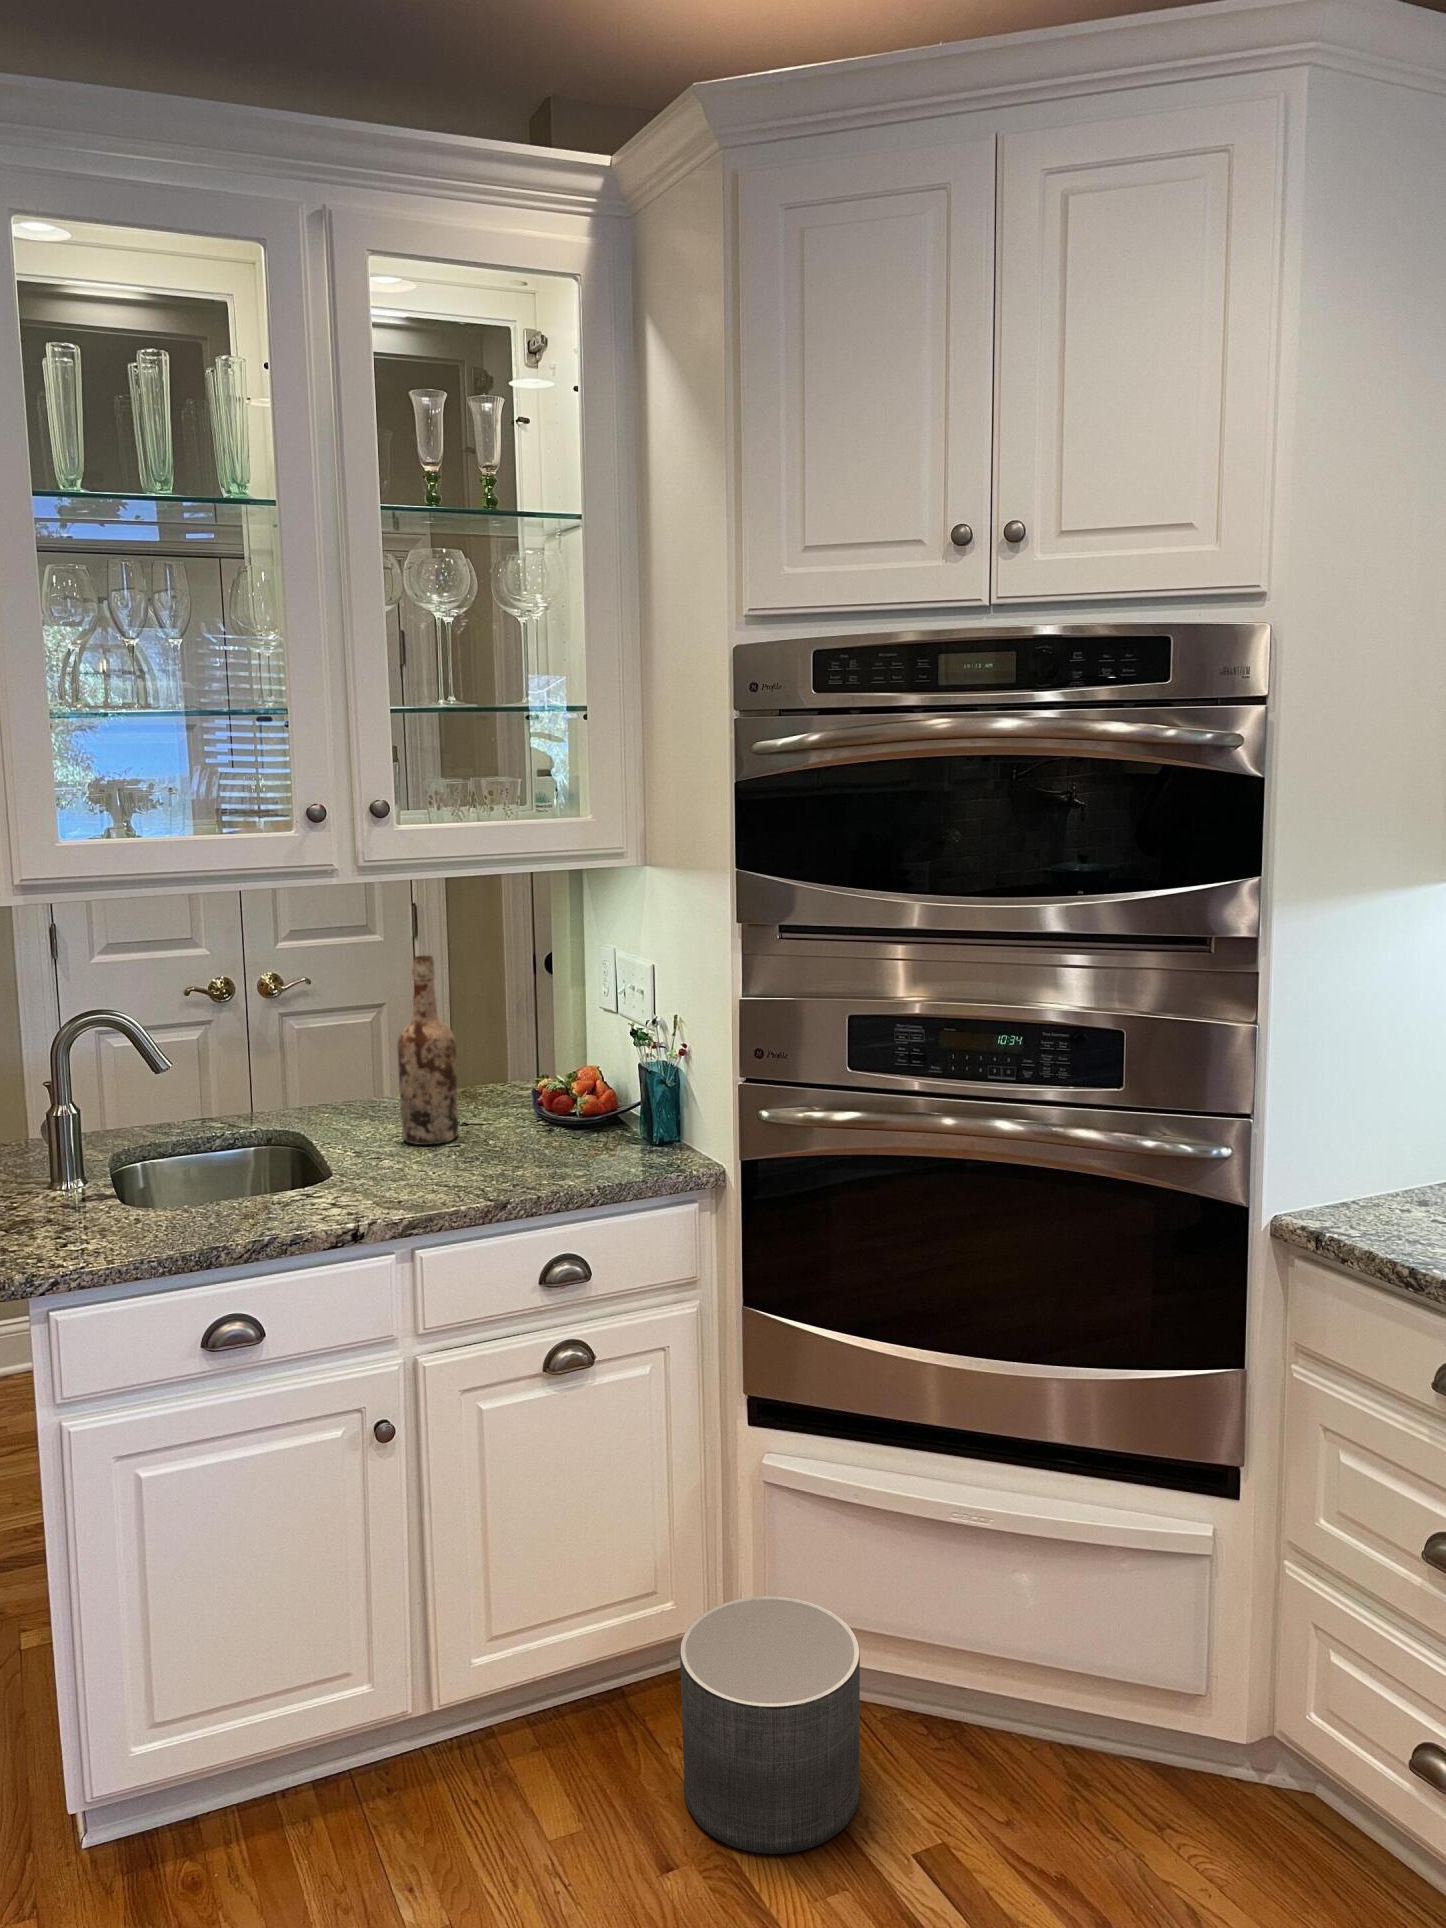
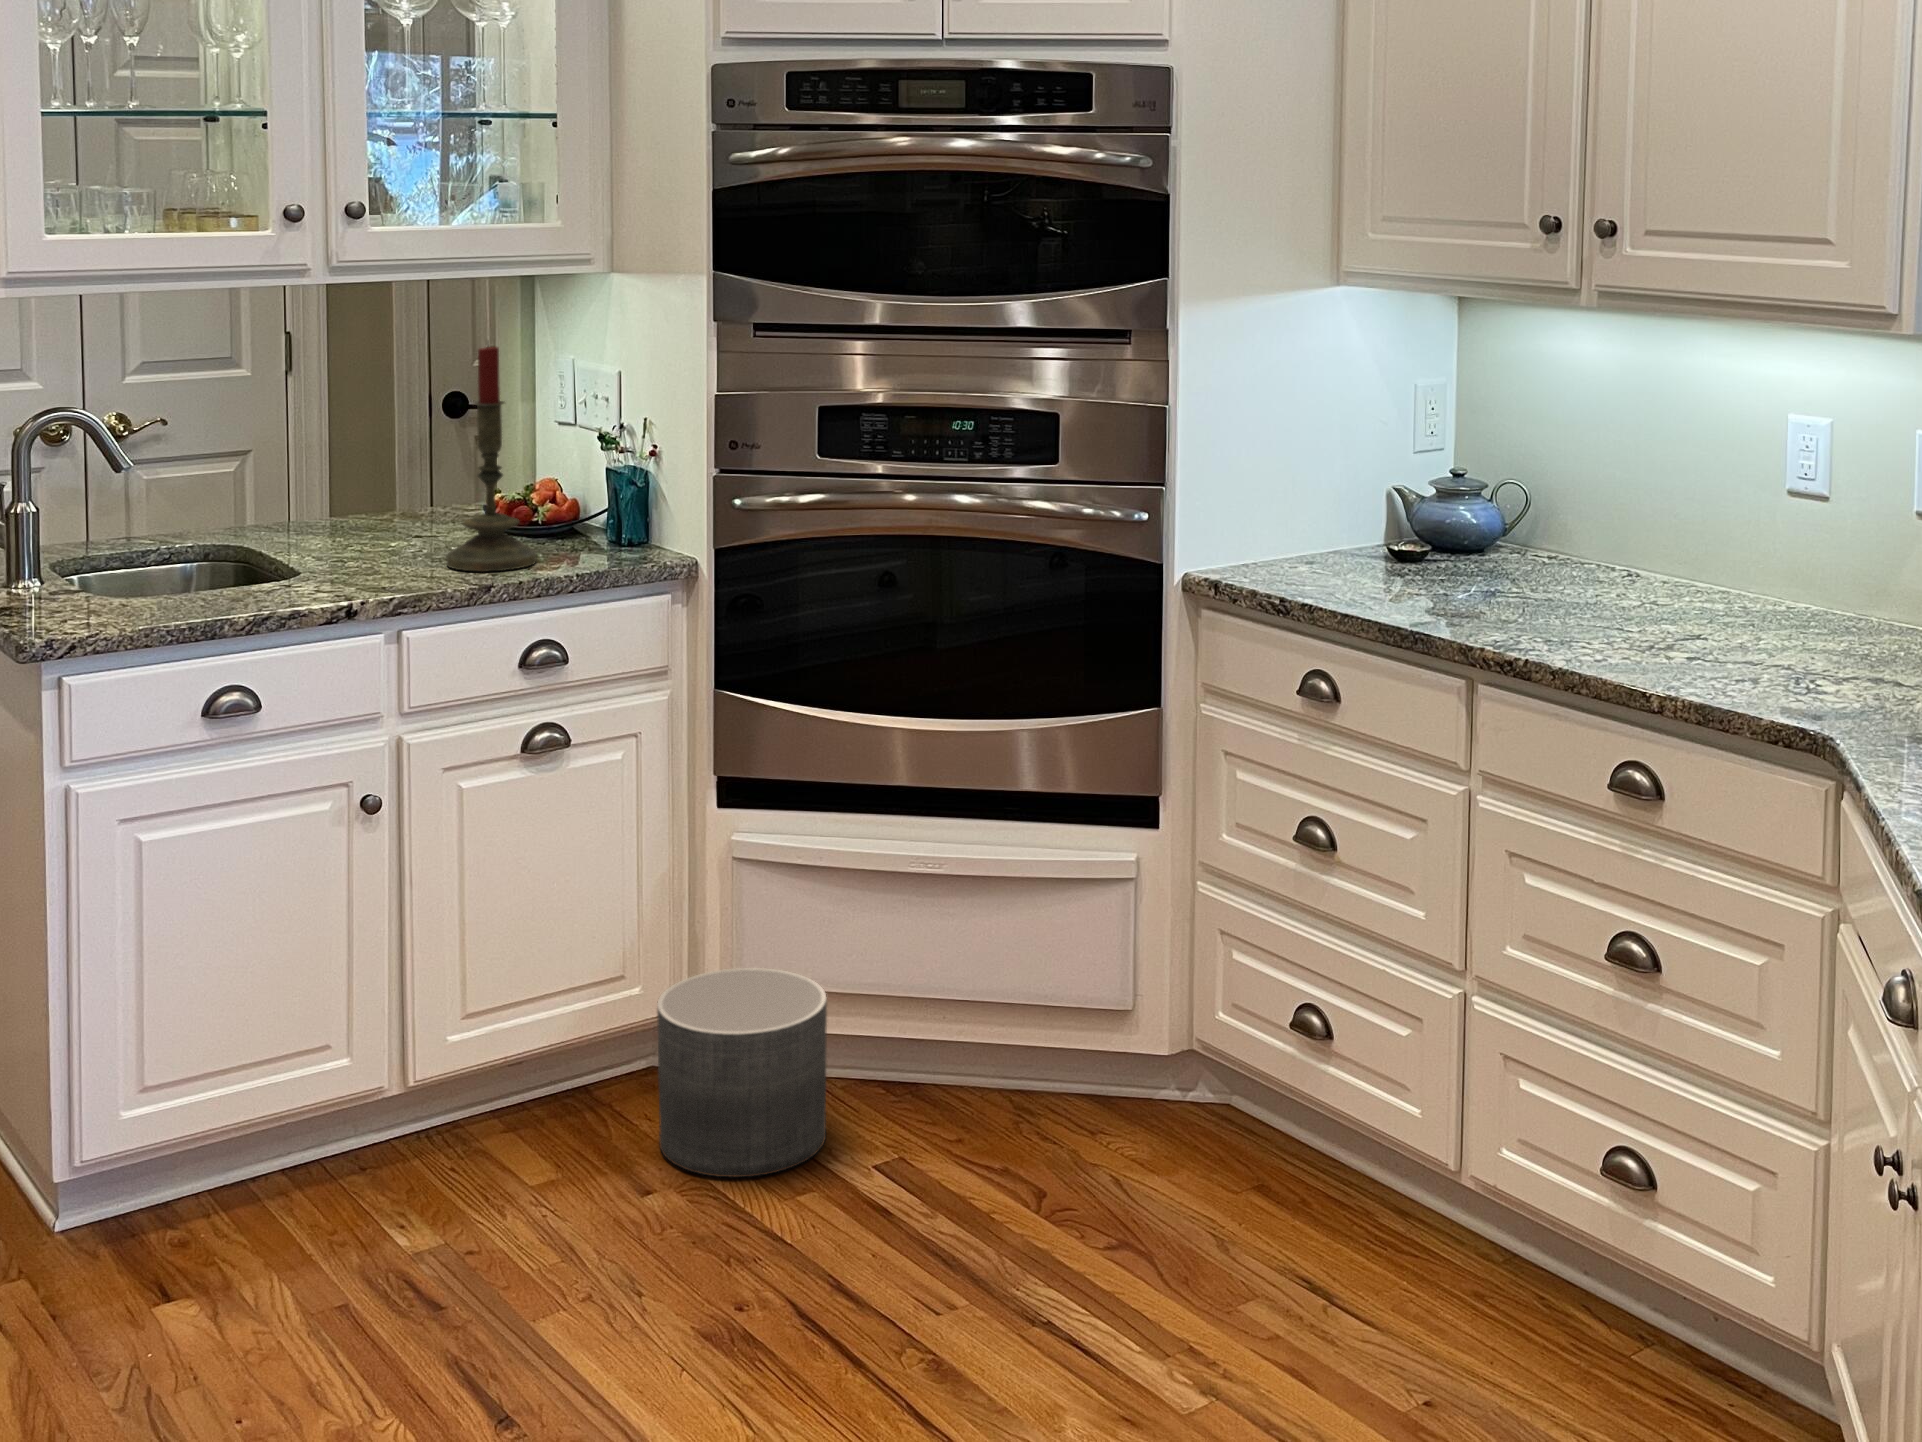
candle: none [473,942,563,1181] -> present [446,347,536,572]
wine bottle: present [397,956,458,1145] -> none [357,360,418,550]

